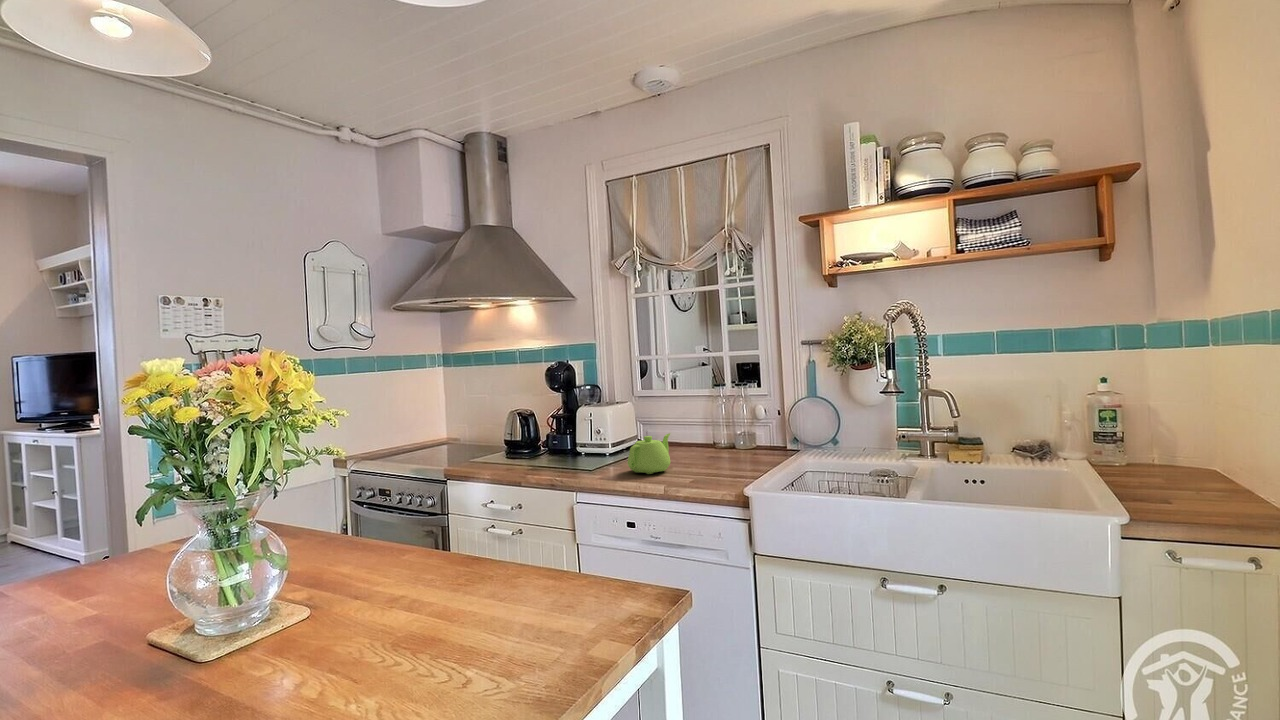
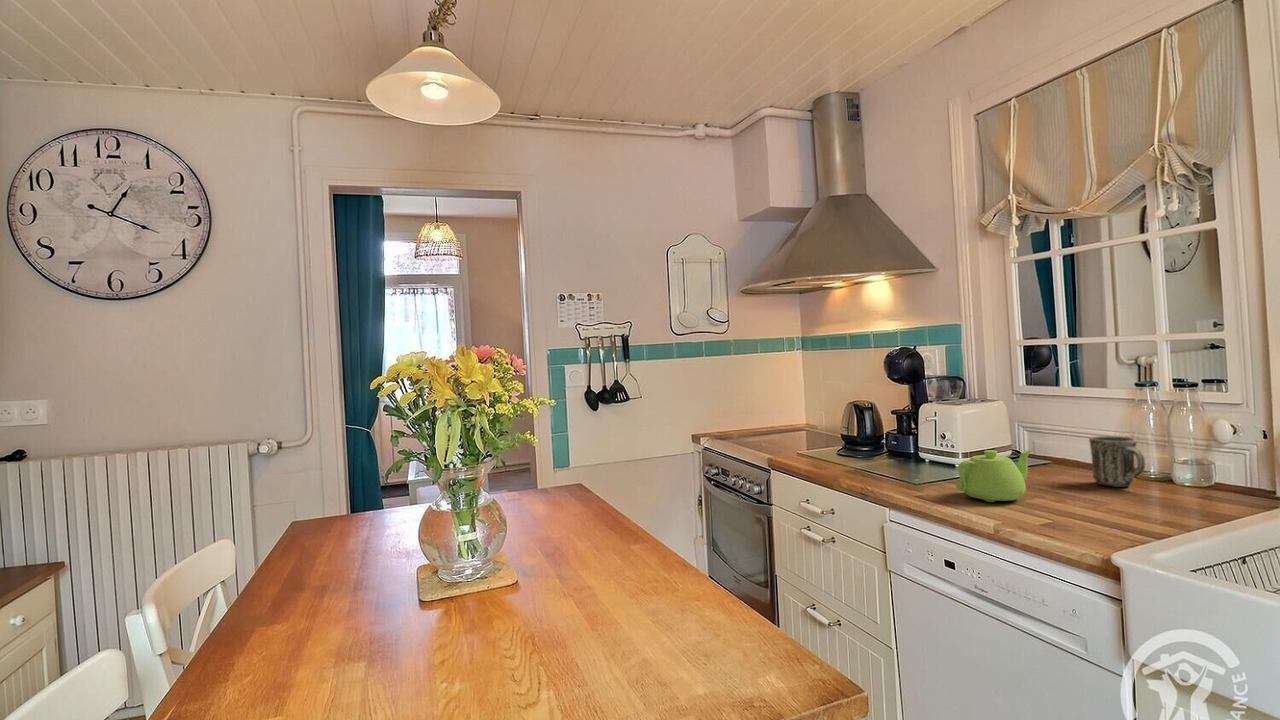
mug: none [694,421,726,455] -> present [1089,436,1145,487]

